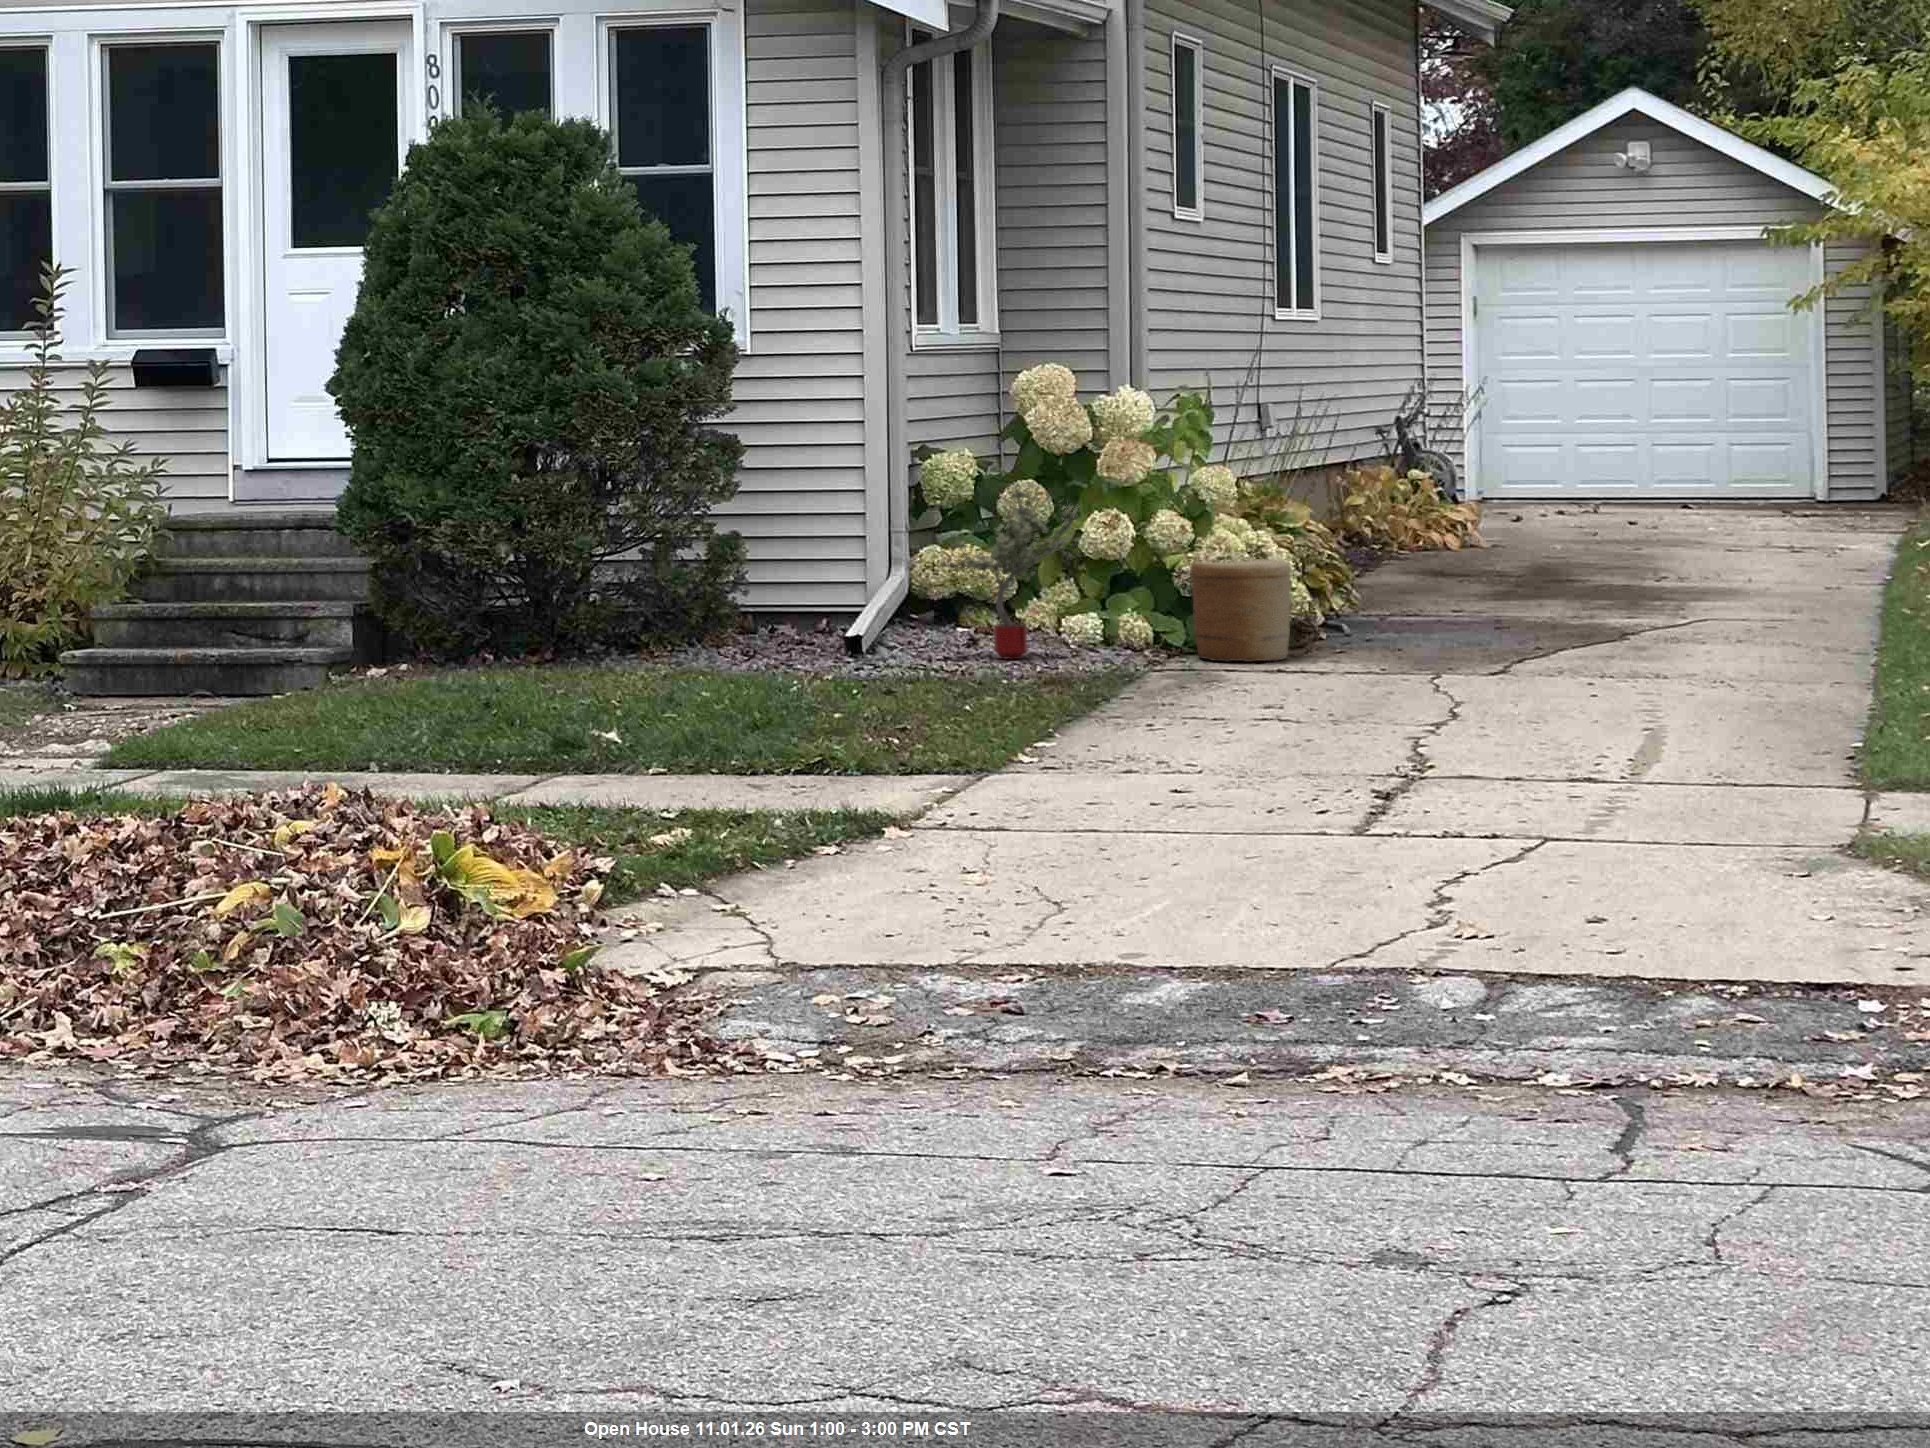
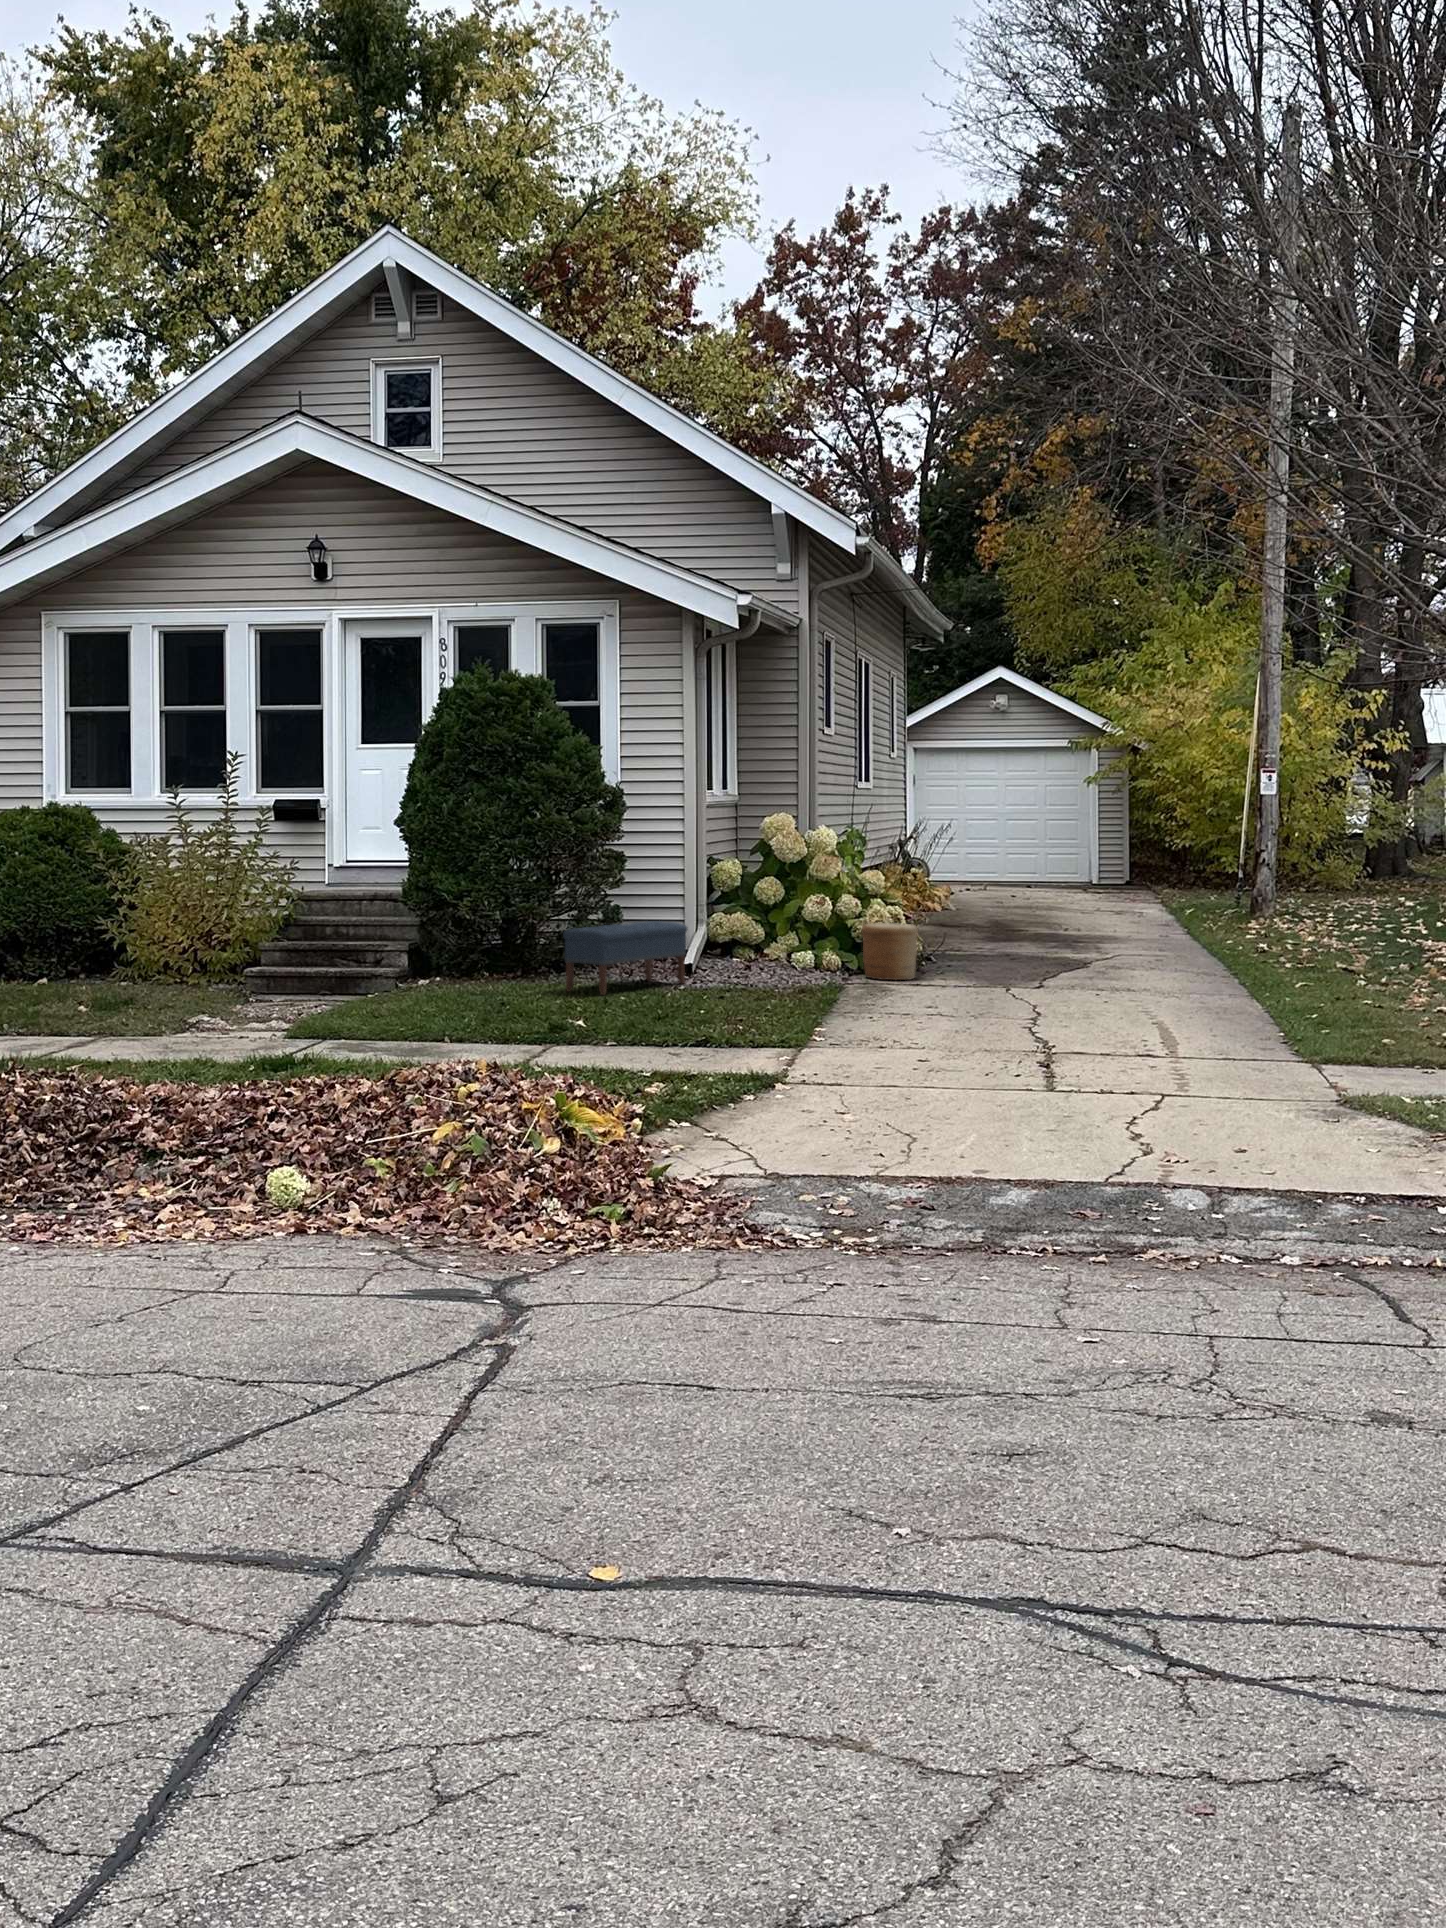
potted tree: present [939,482,1080,659] -> none [722,879,802,977]
bench: none [626,560,862,692] -> present [563,921,688,995]

